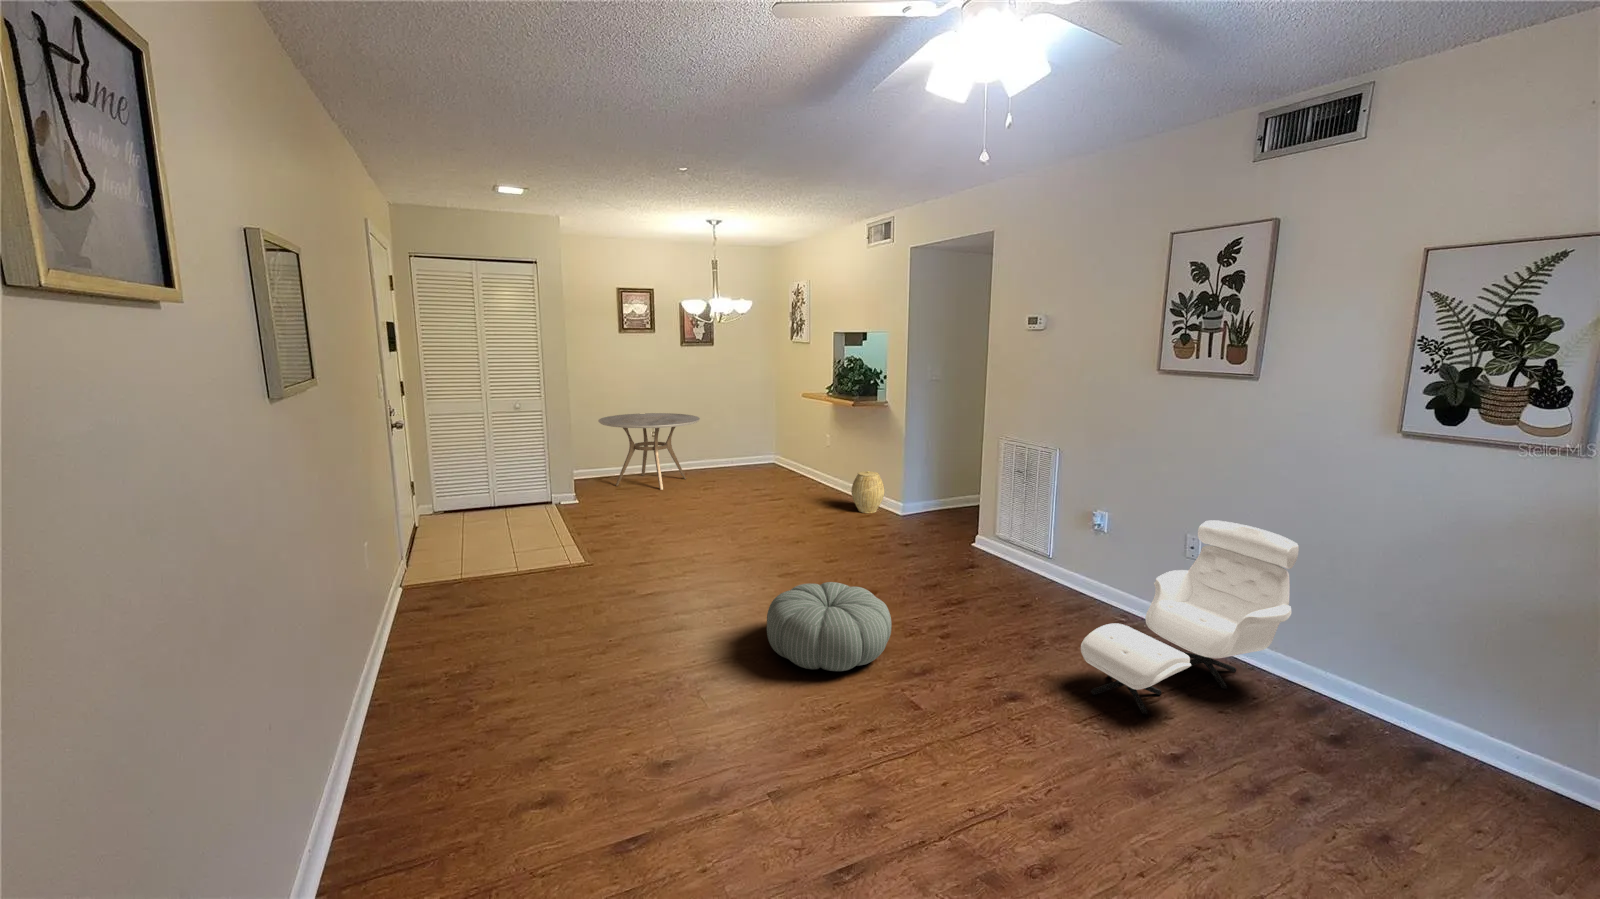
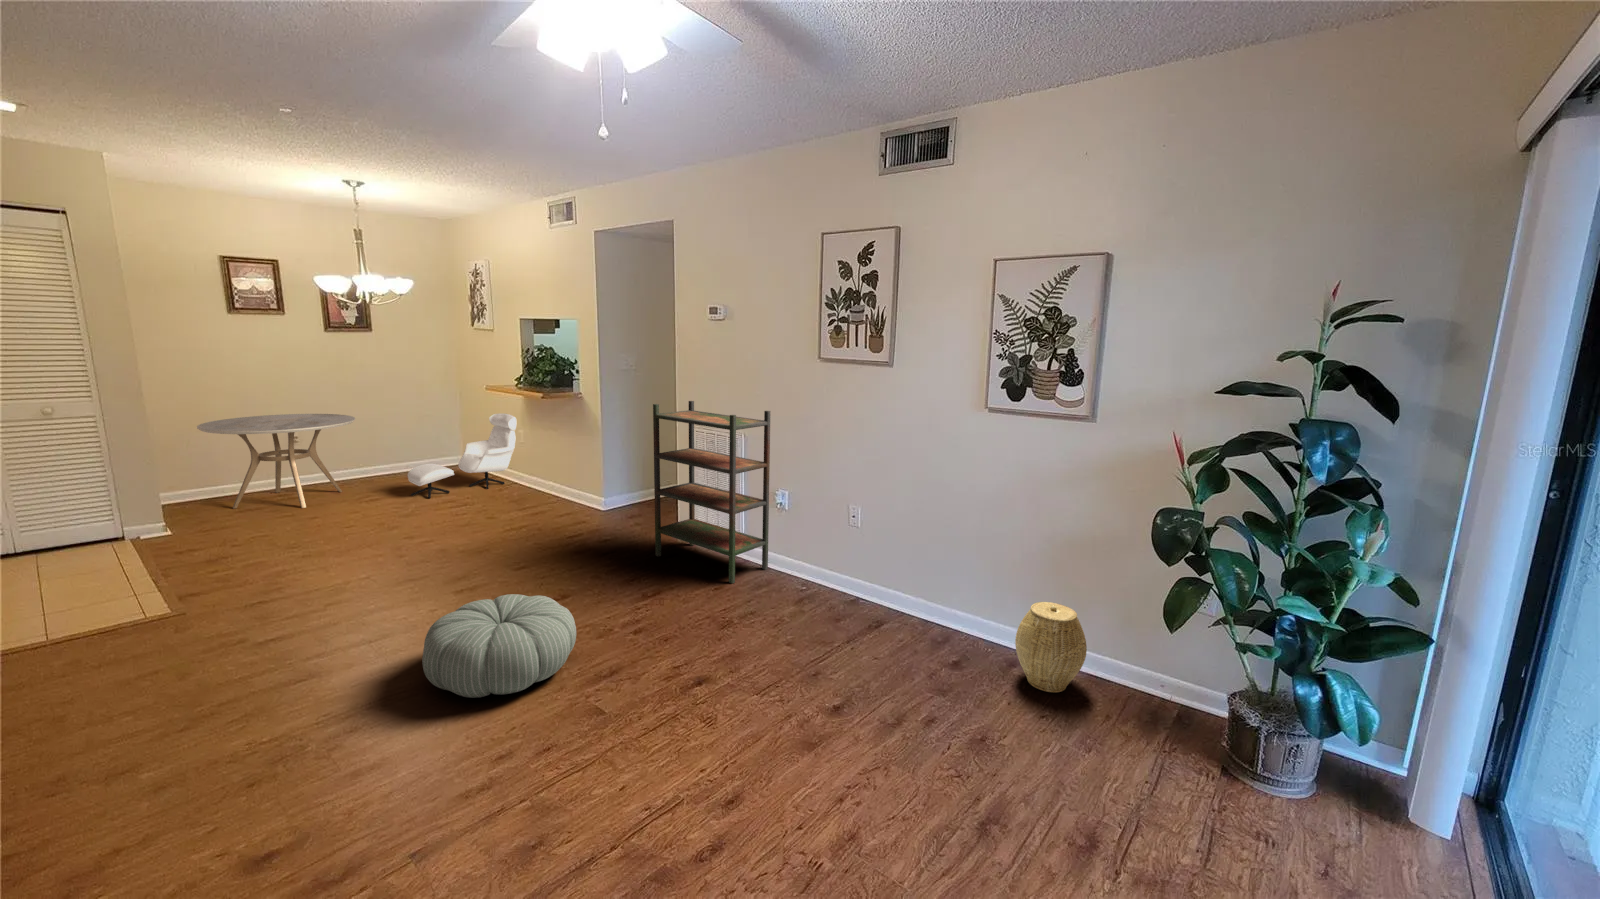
bookshelf: none [955,412,1092,603] -> present [653,401,771,584]
woven basket: present [851,471,884,513] -> present [1015,602,1087,692]
armchair: present [1081,521,1299,714] -> present [408,413,517,498]

